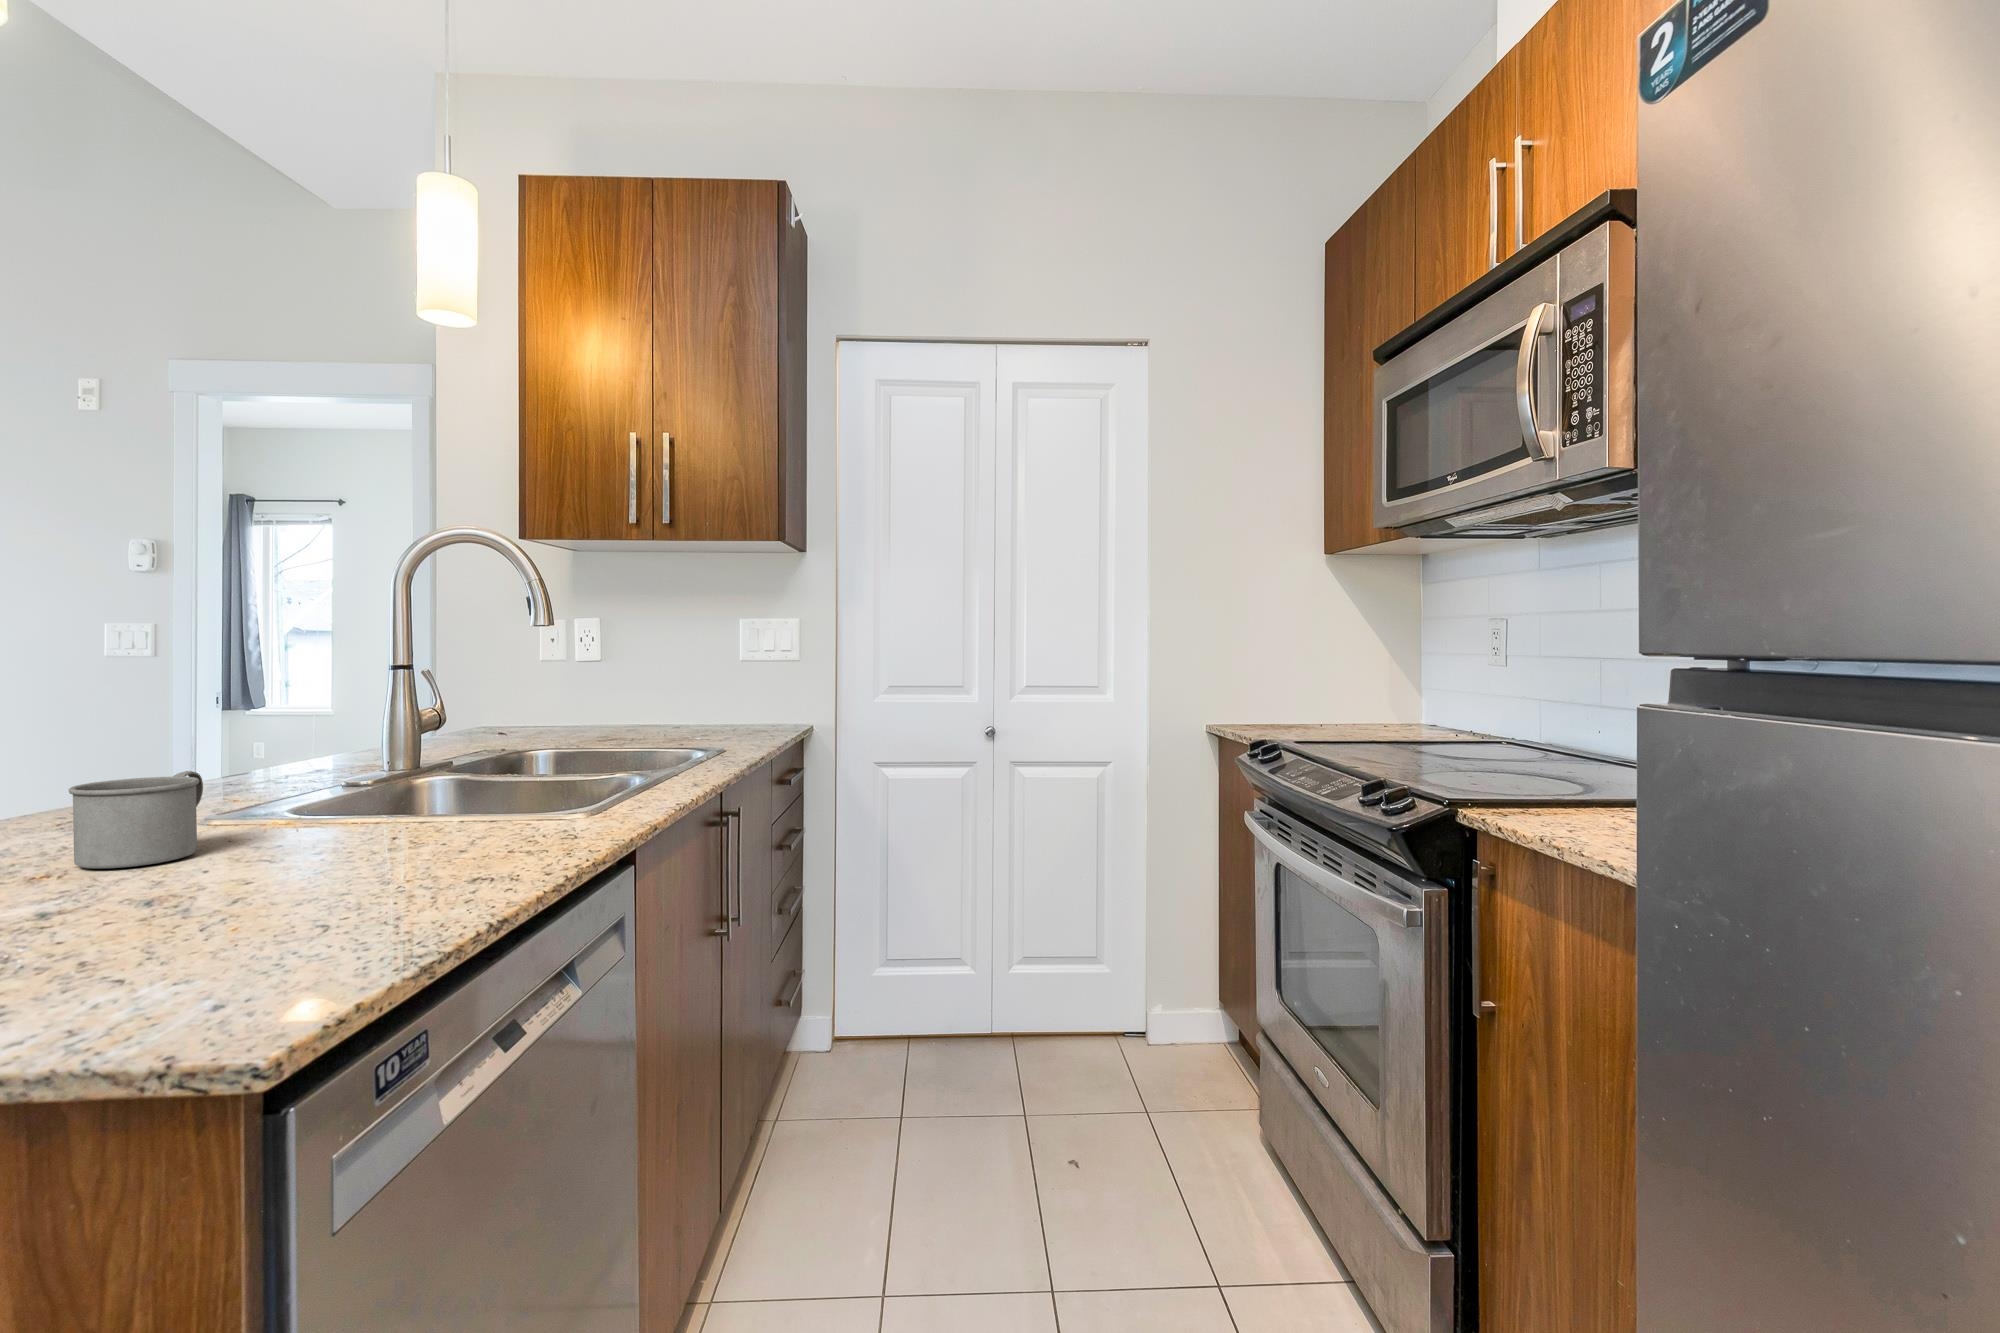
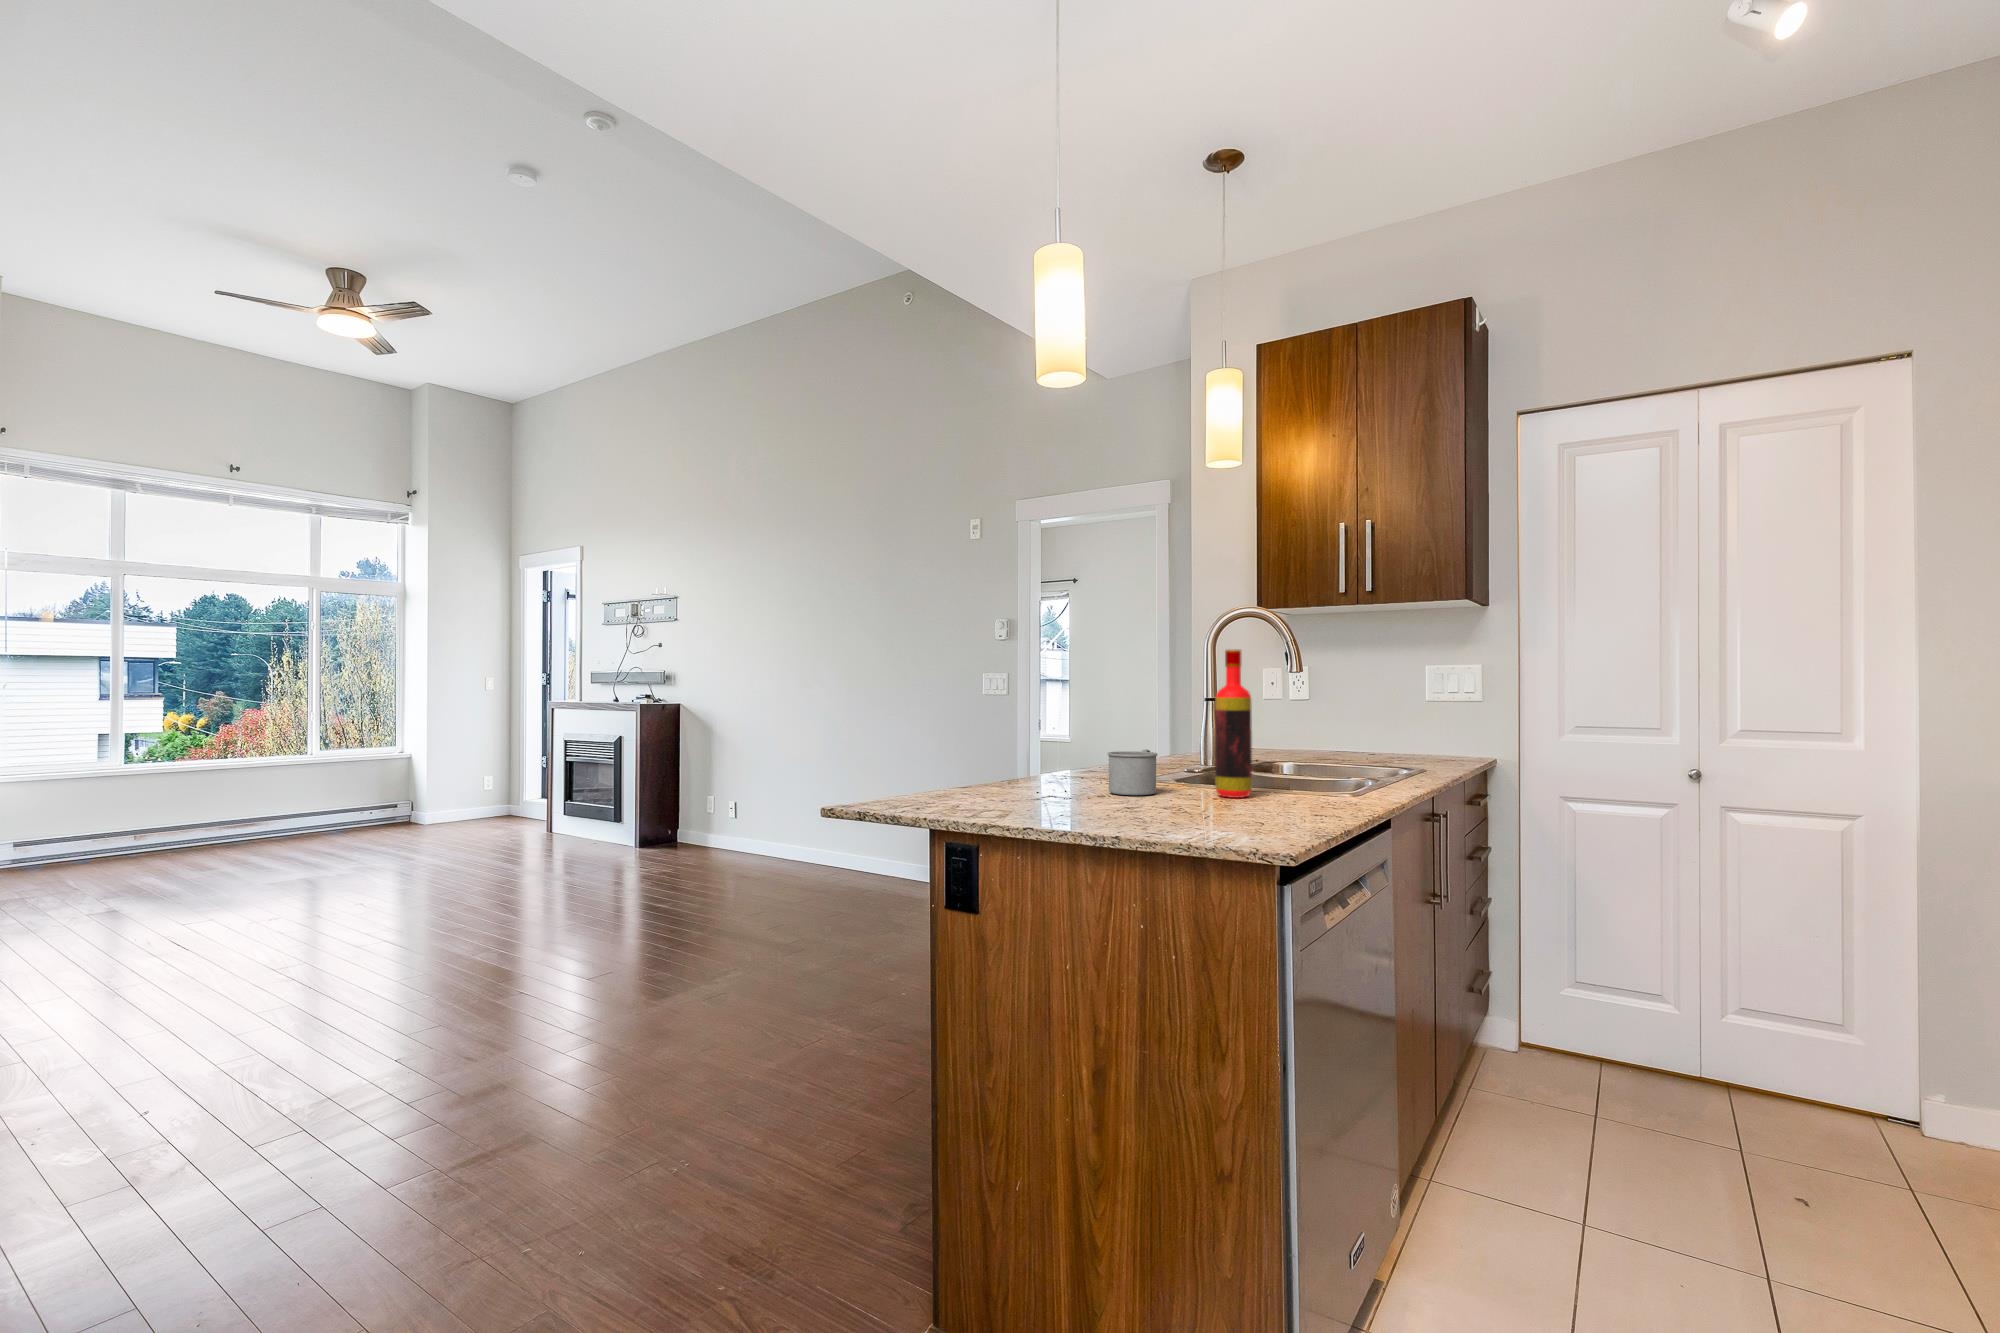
bottle: none [320,591,396,848] -> present [1215,649,1252,798]

